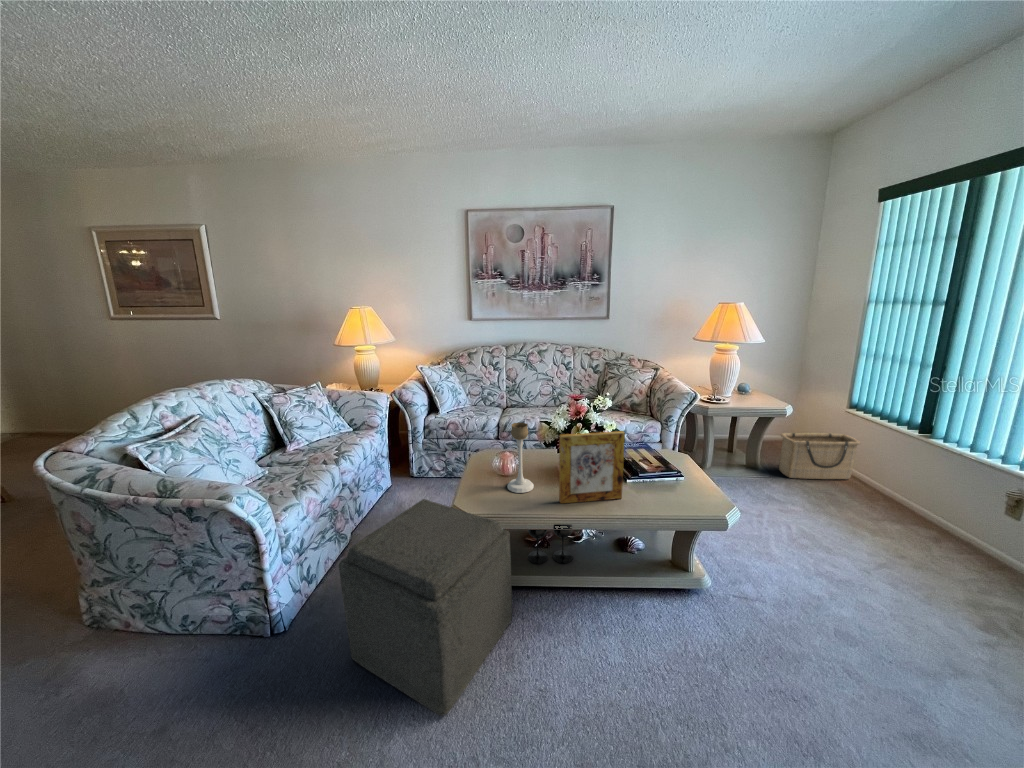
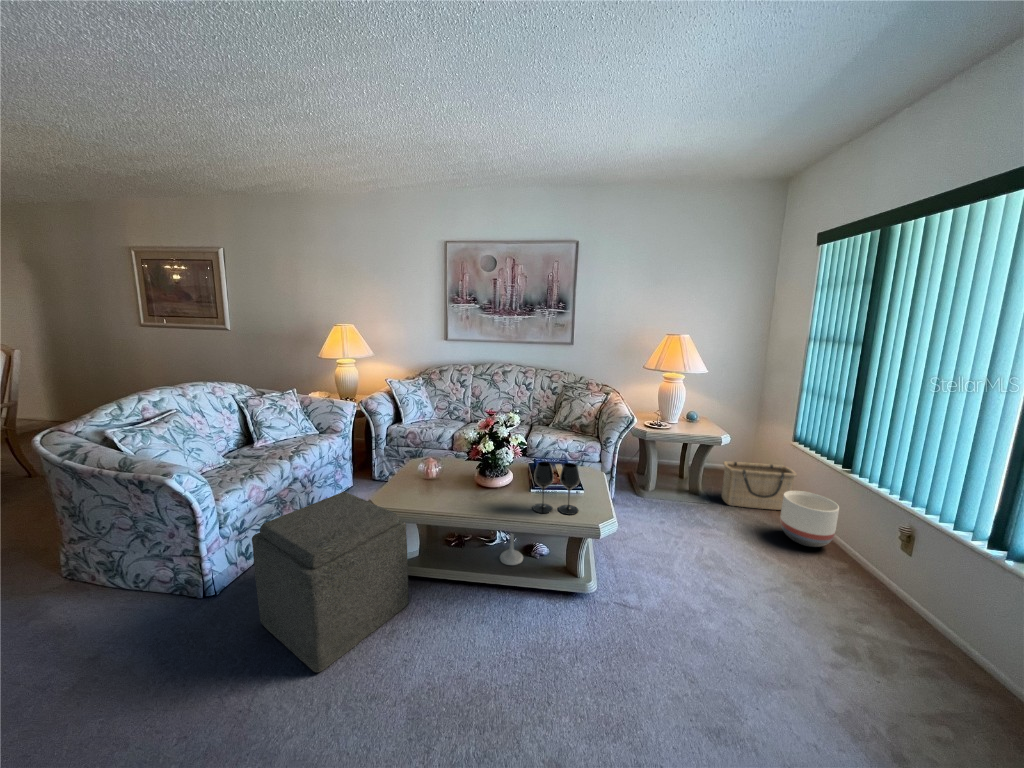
candle holder: present [507,422,534,493] -> present [500,531,523,565]
picture frame: present [559,431,625,503] -> none [462,442,520,504]
planter: none [856,460,924,516] -> present [780,491,839,547]
wine glass: present [528,524,573,564] -> present [533,462,580,515]

